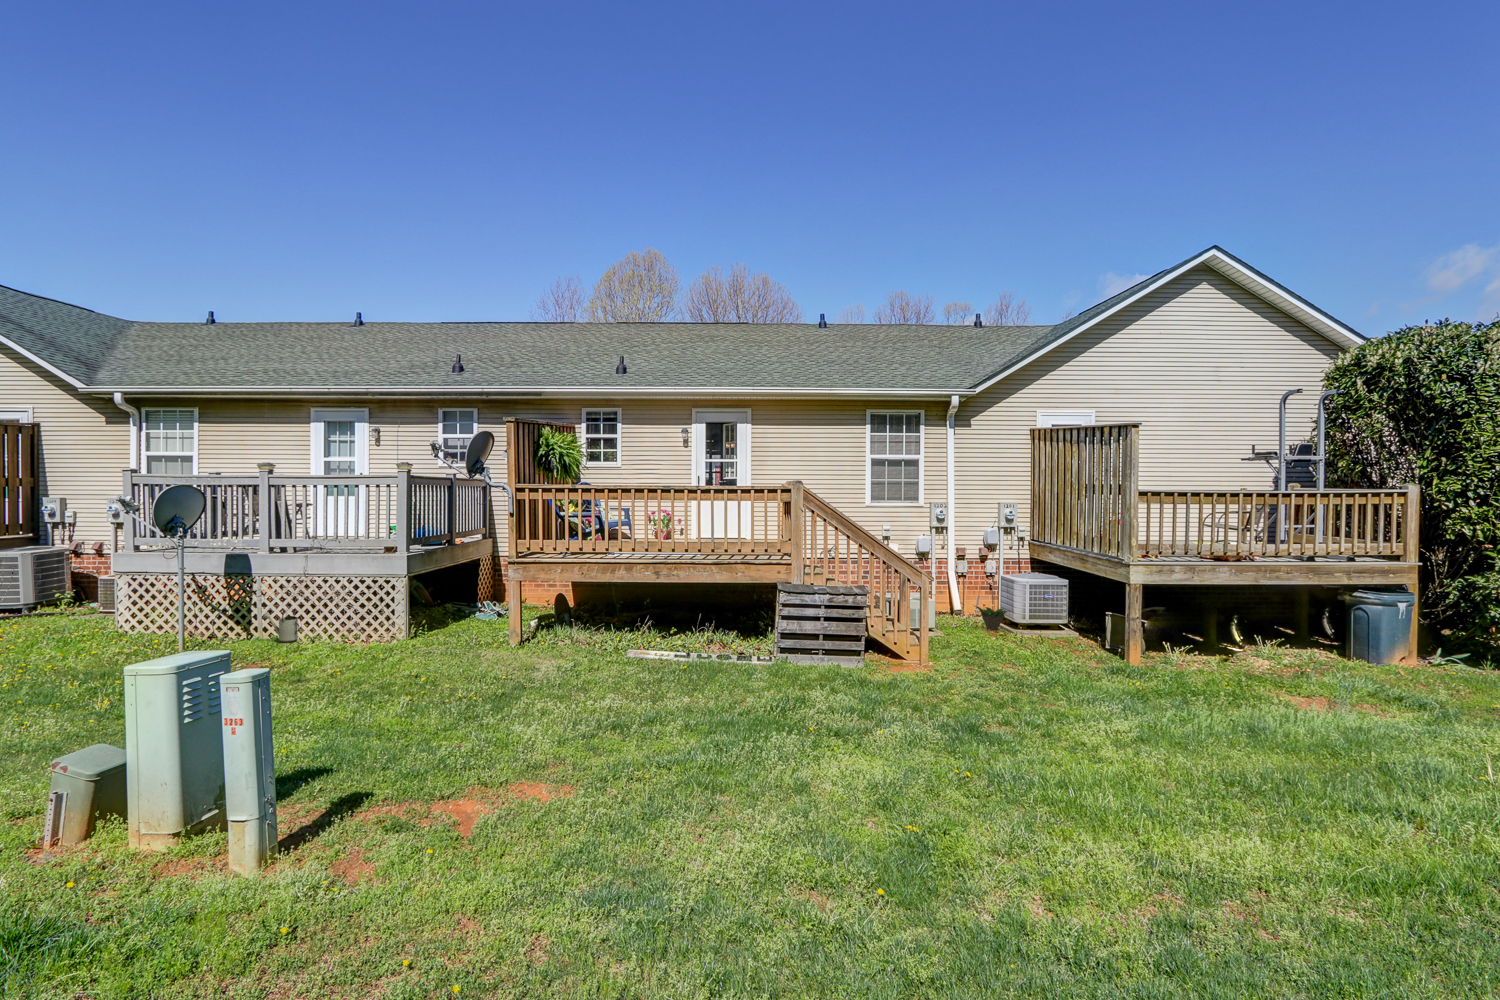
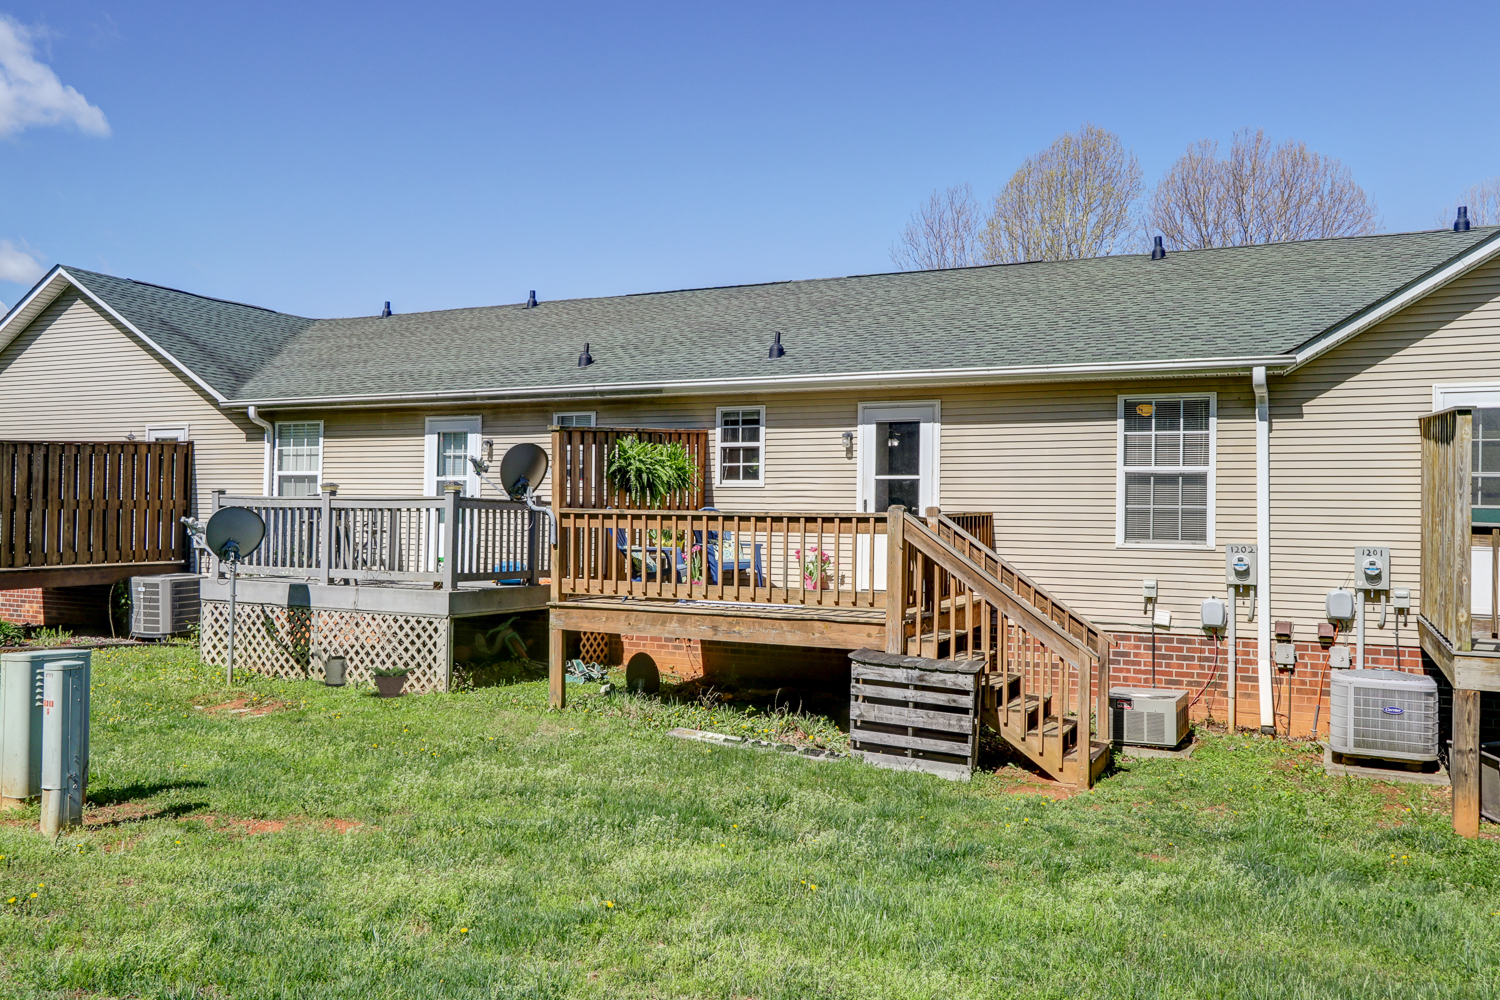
decorative plant: present [975,606,1009,630] -> present [367,666,418,697]

